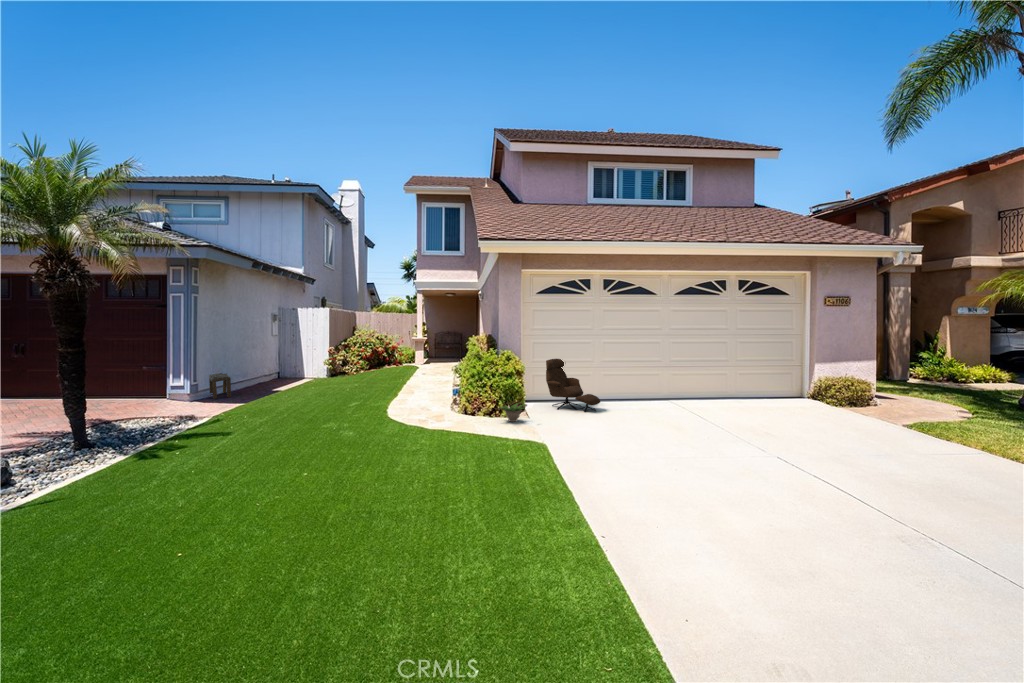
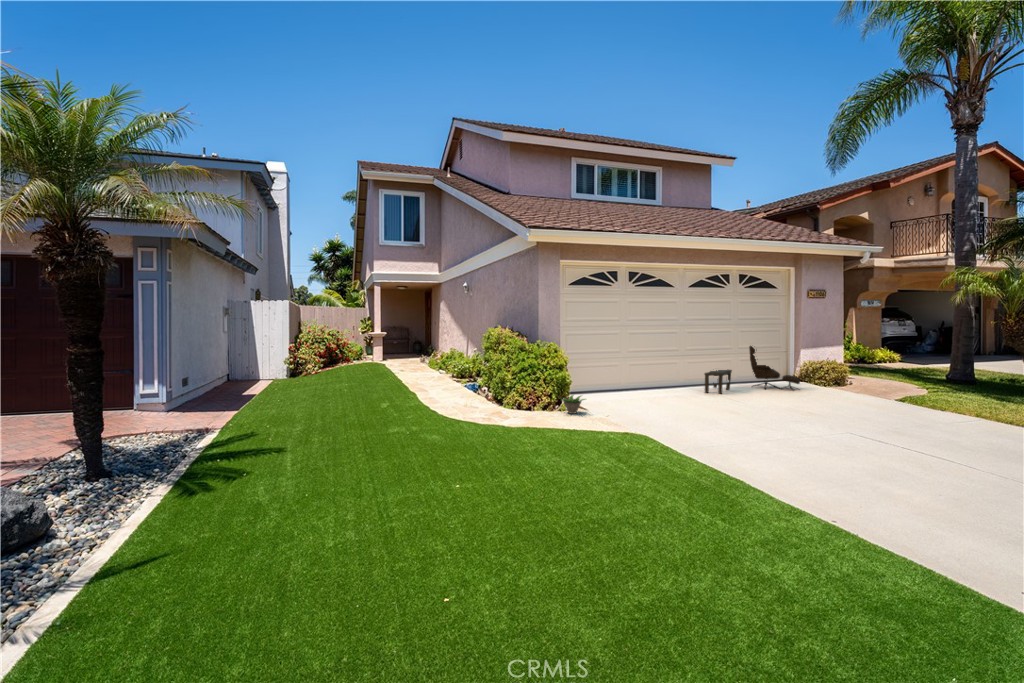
lounge chair: present [546,359,600,412] -> present [749,346,800,390]
bench: present [209,374,231,399] -> present [705,369,732,394]

